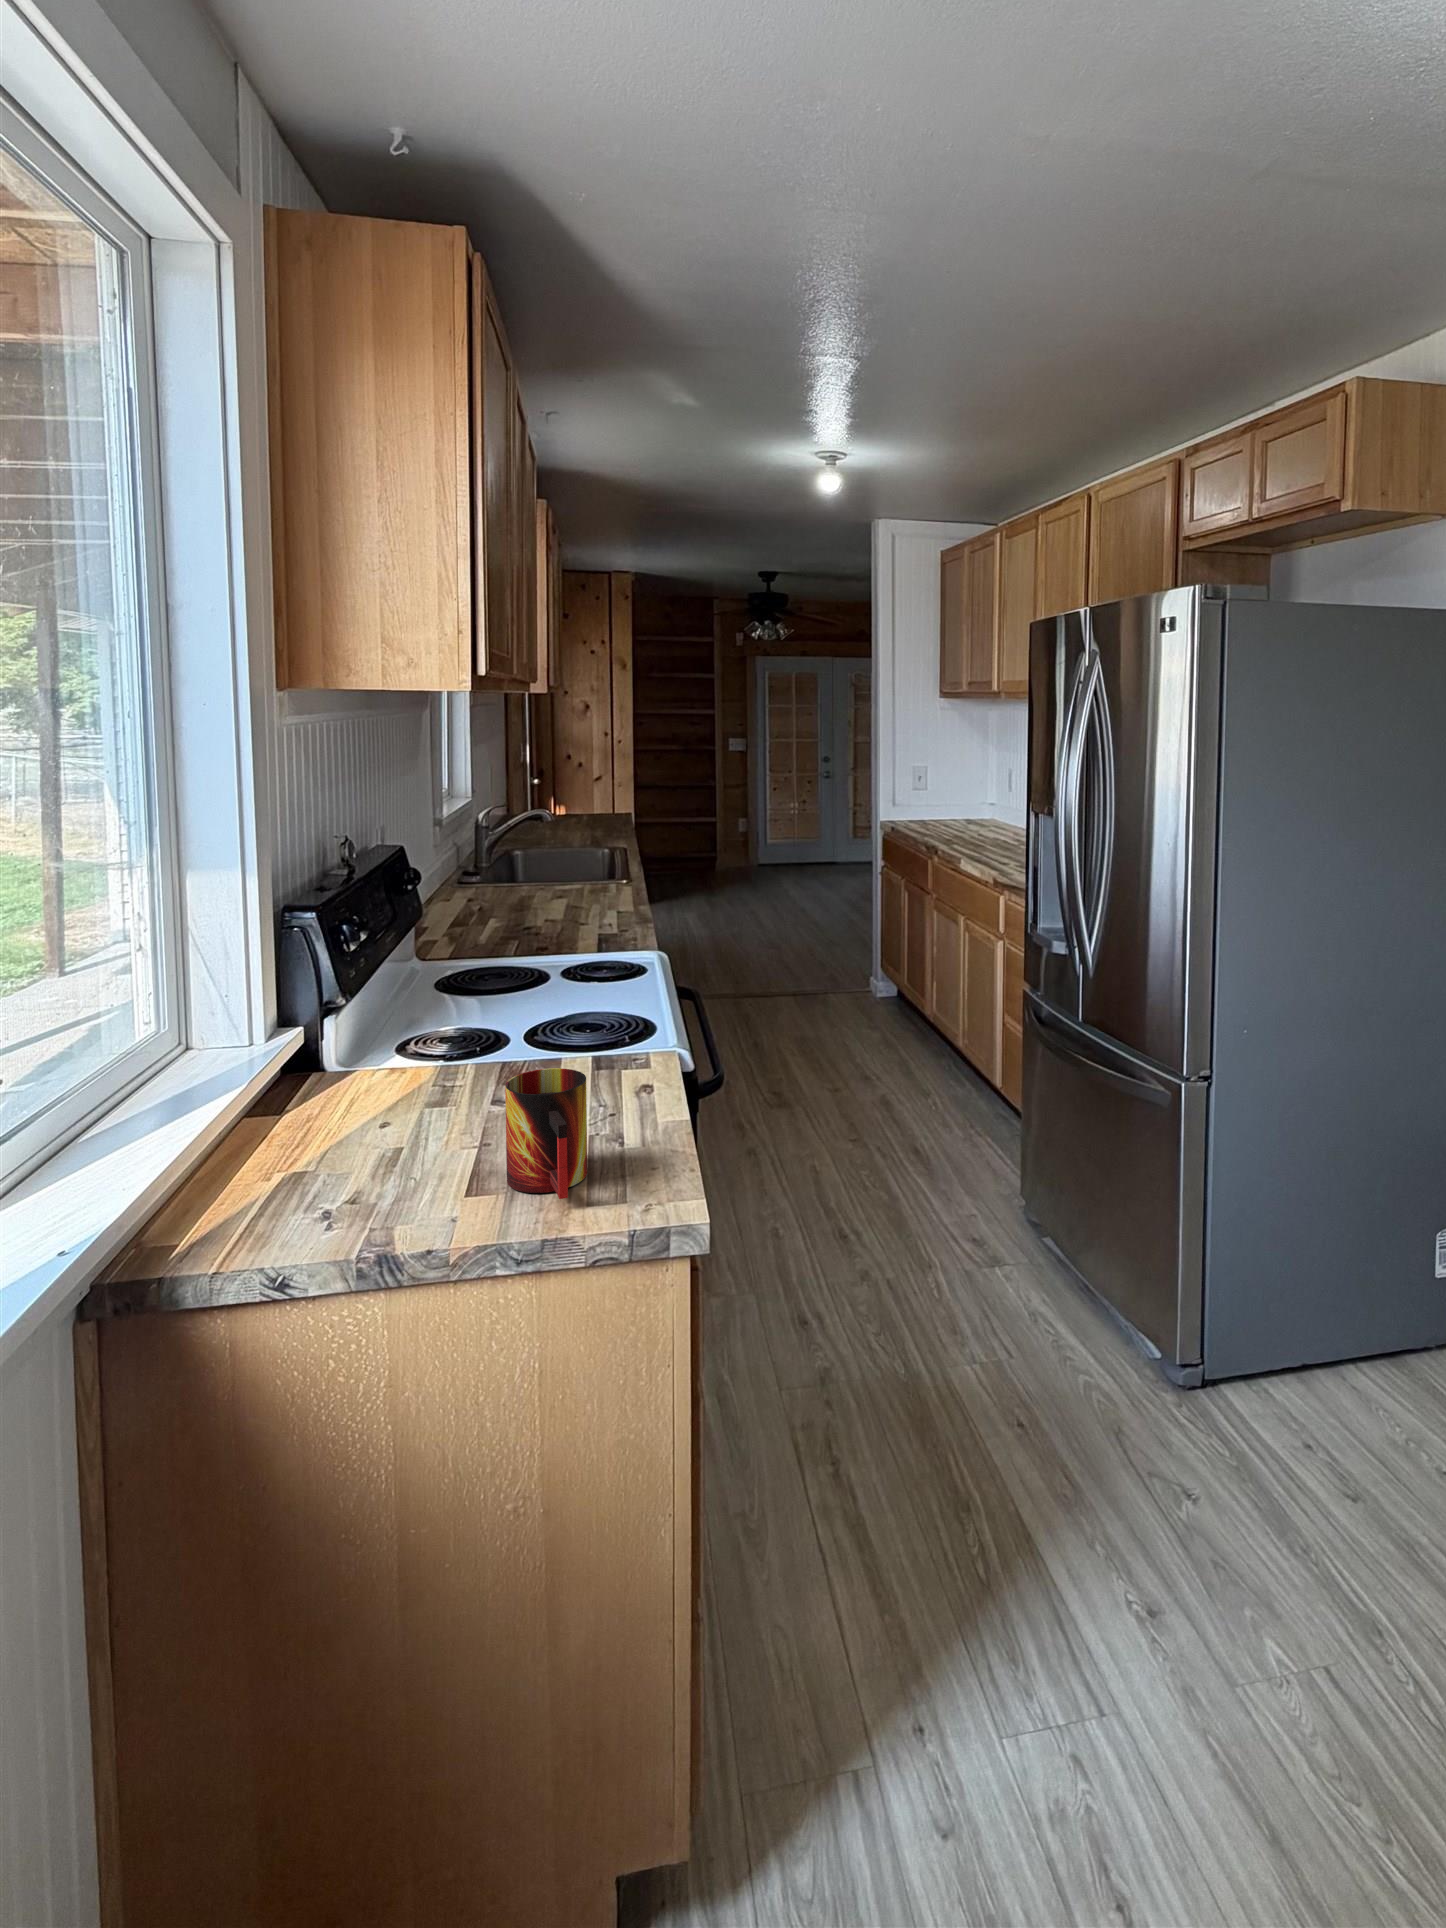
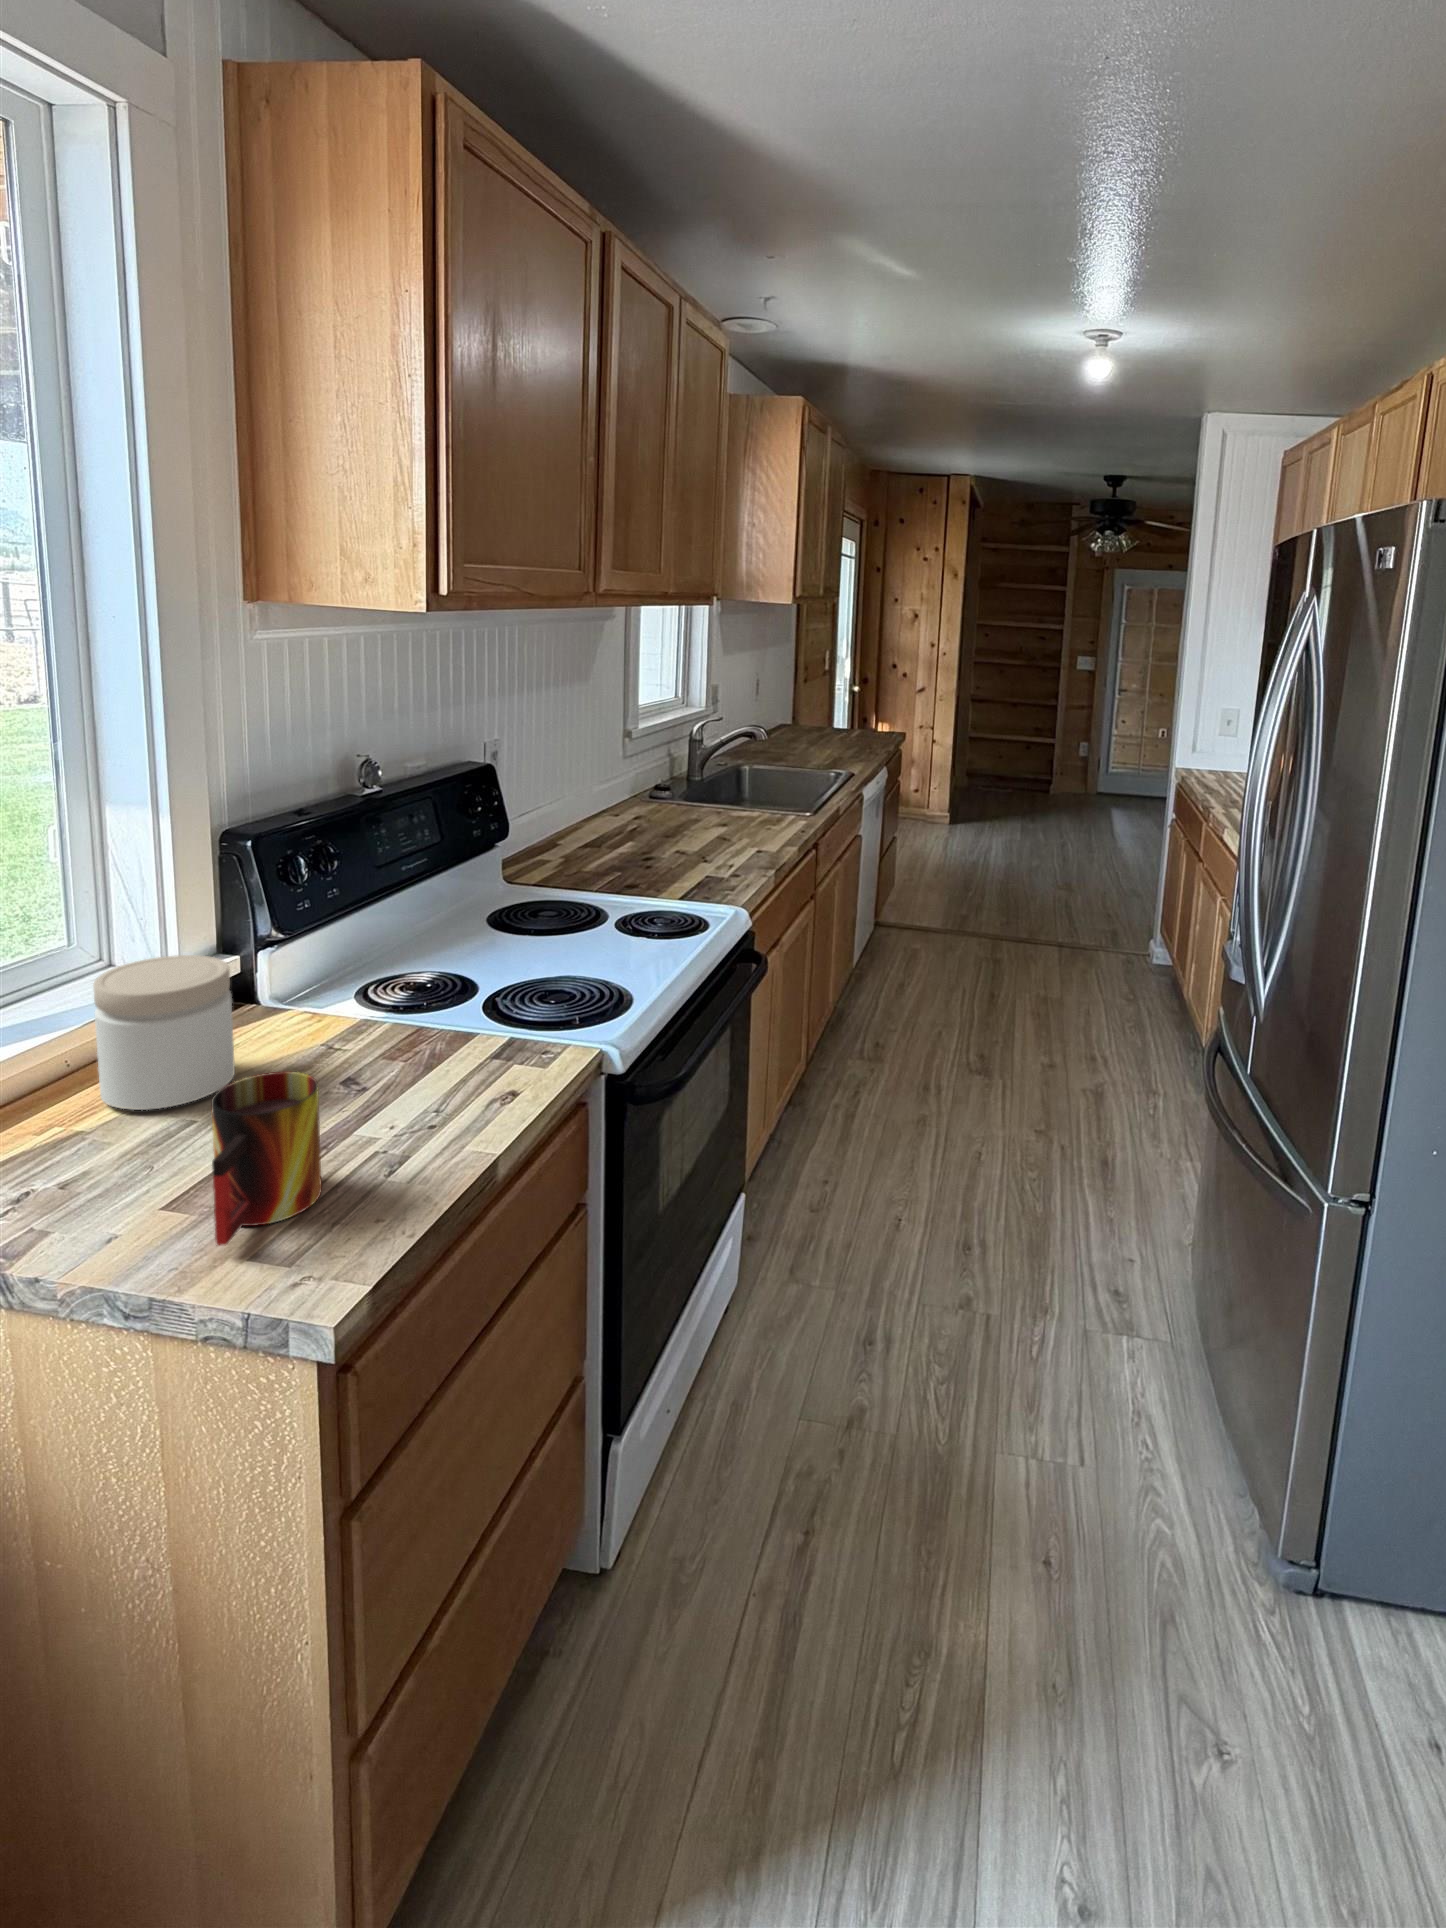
jar: none [271,1013,390,1155] -> present [93,955,235,1110]

